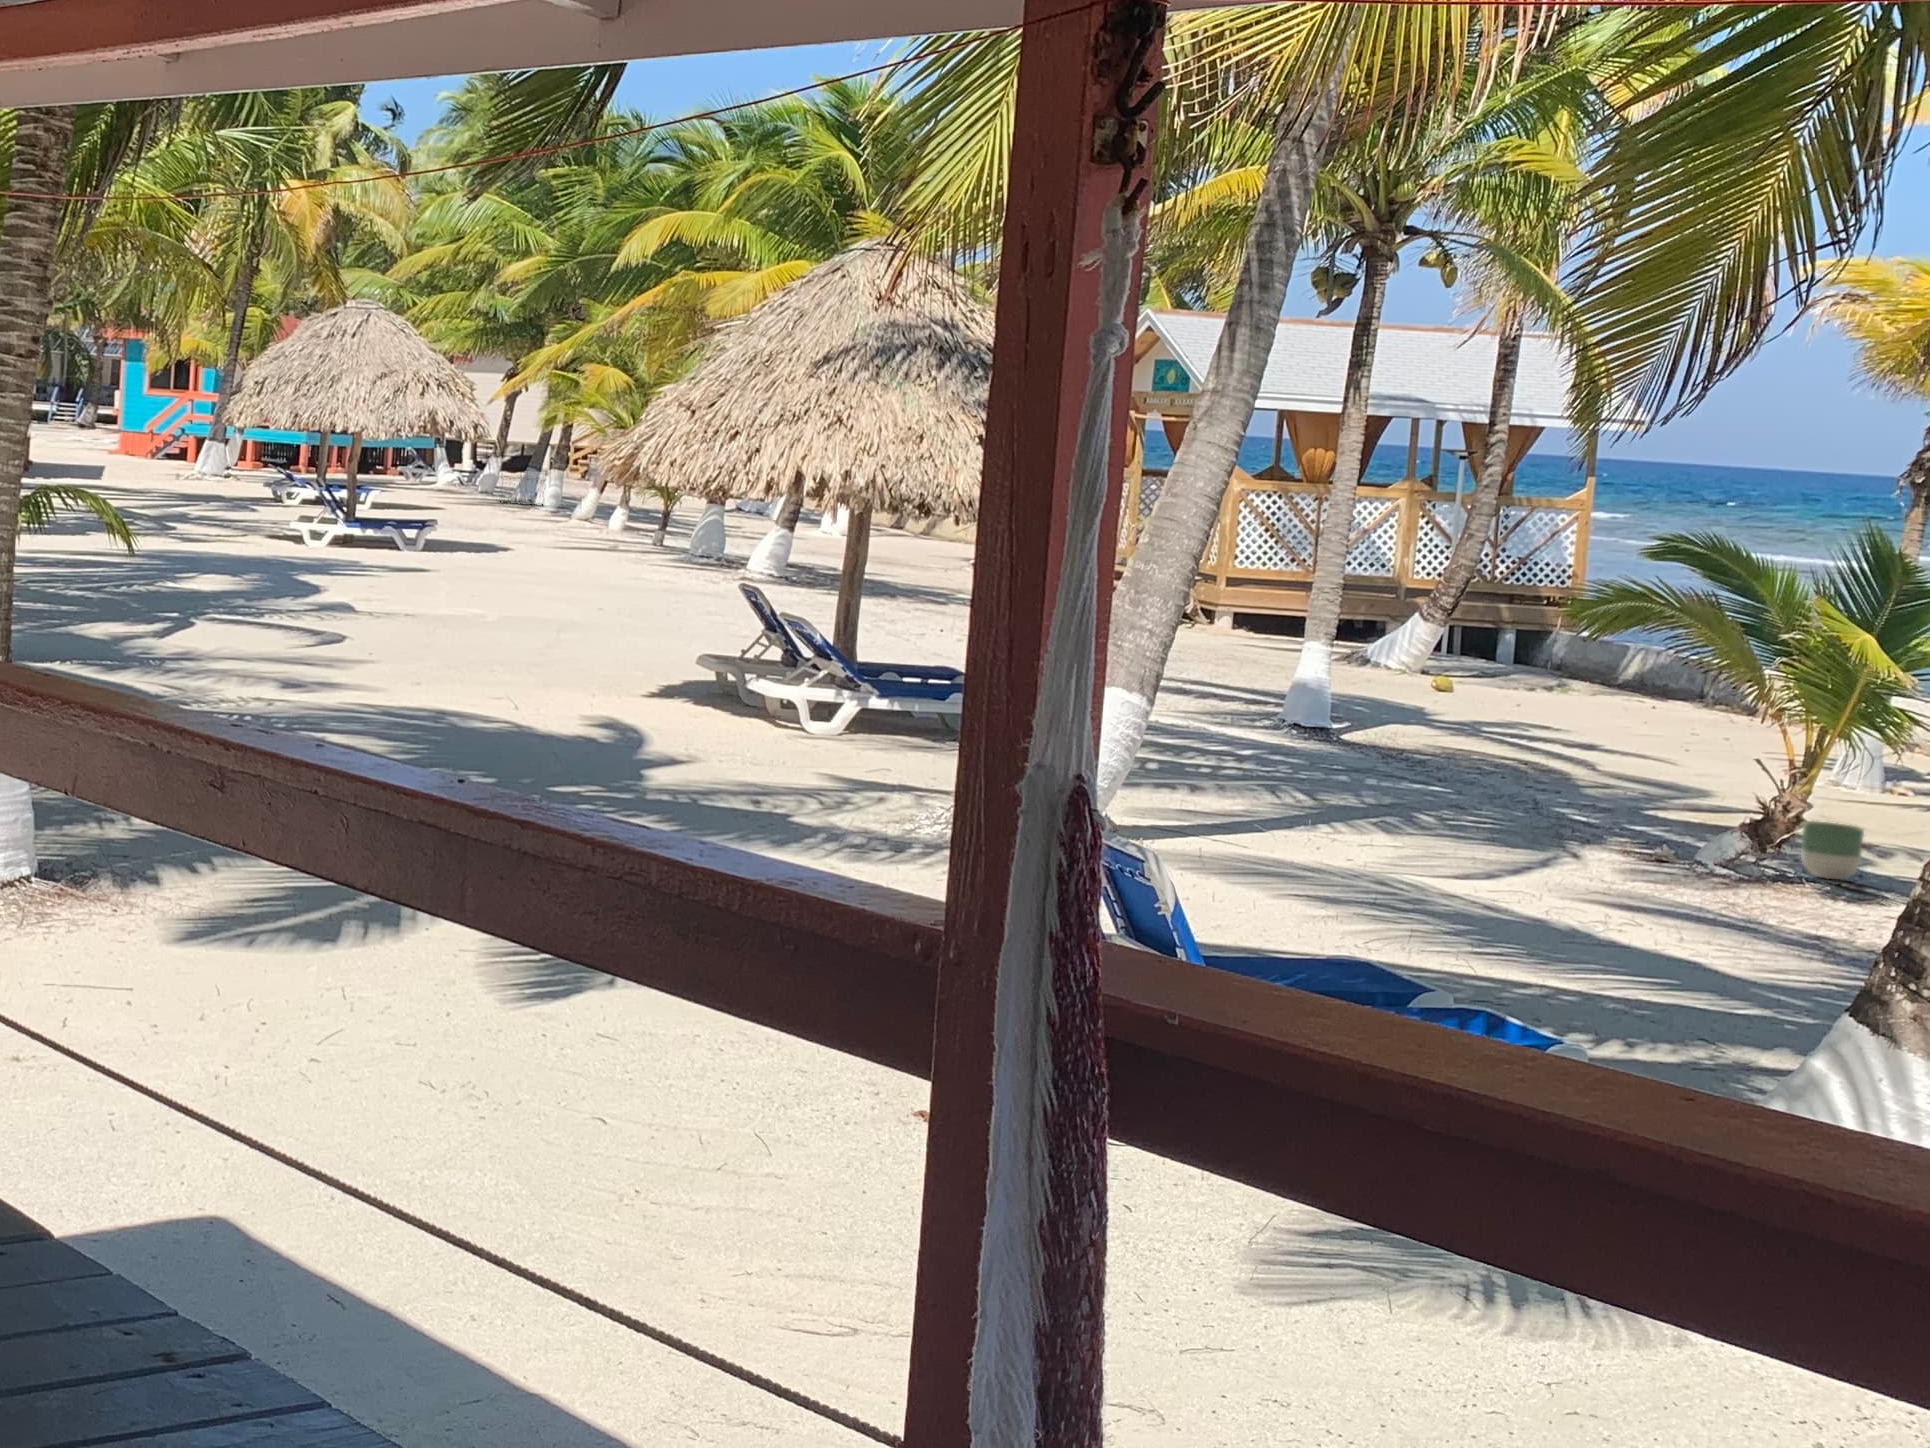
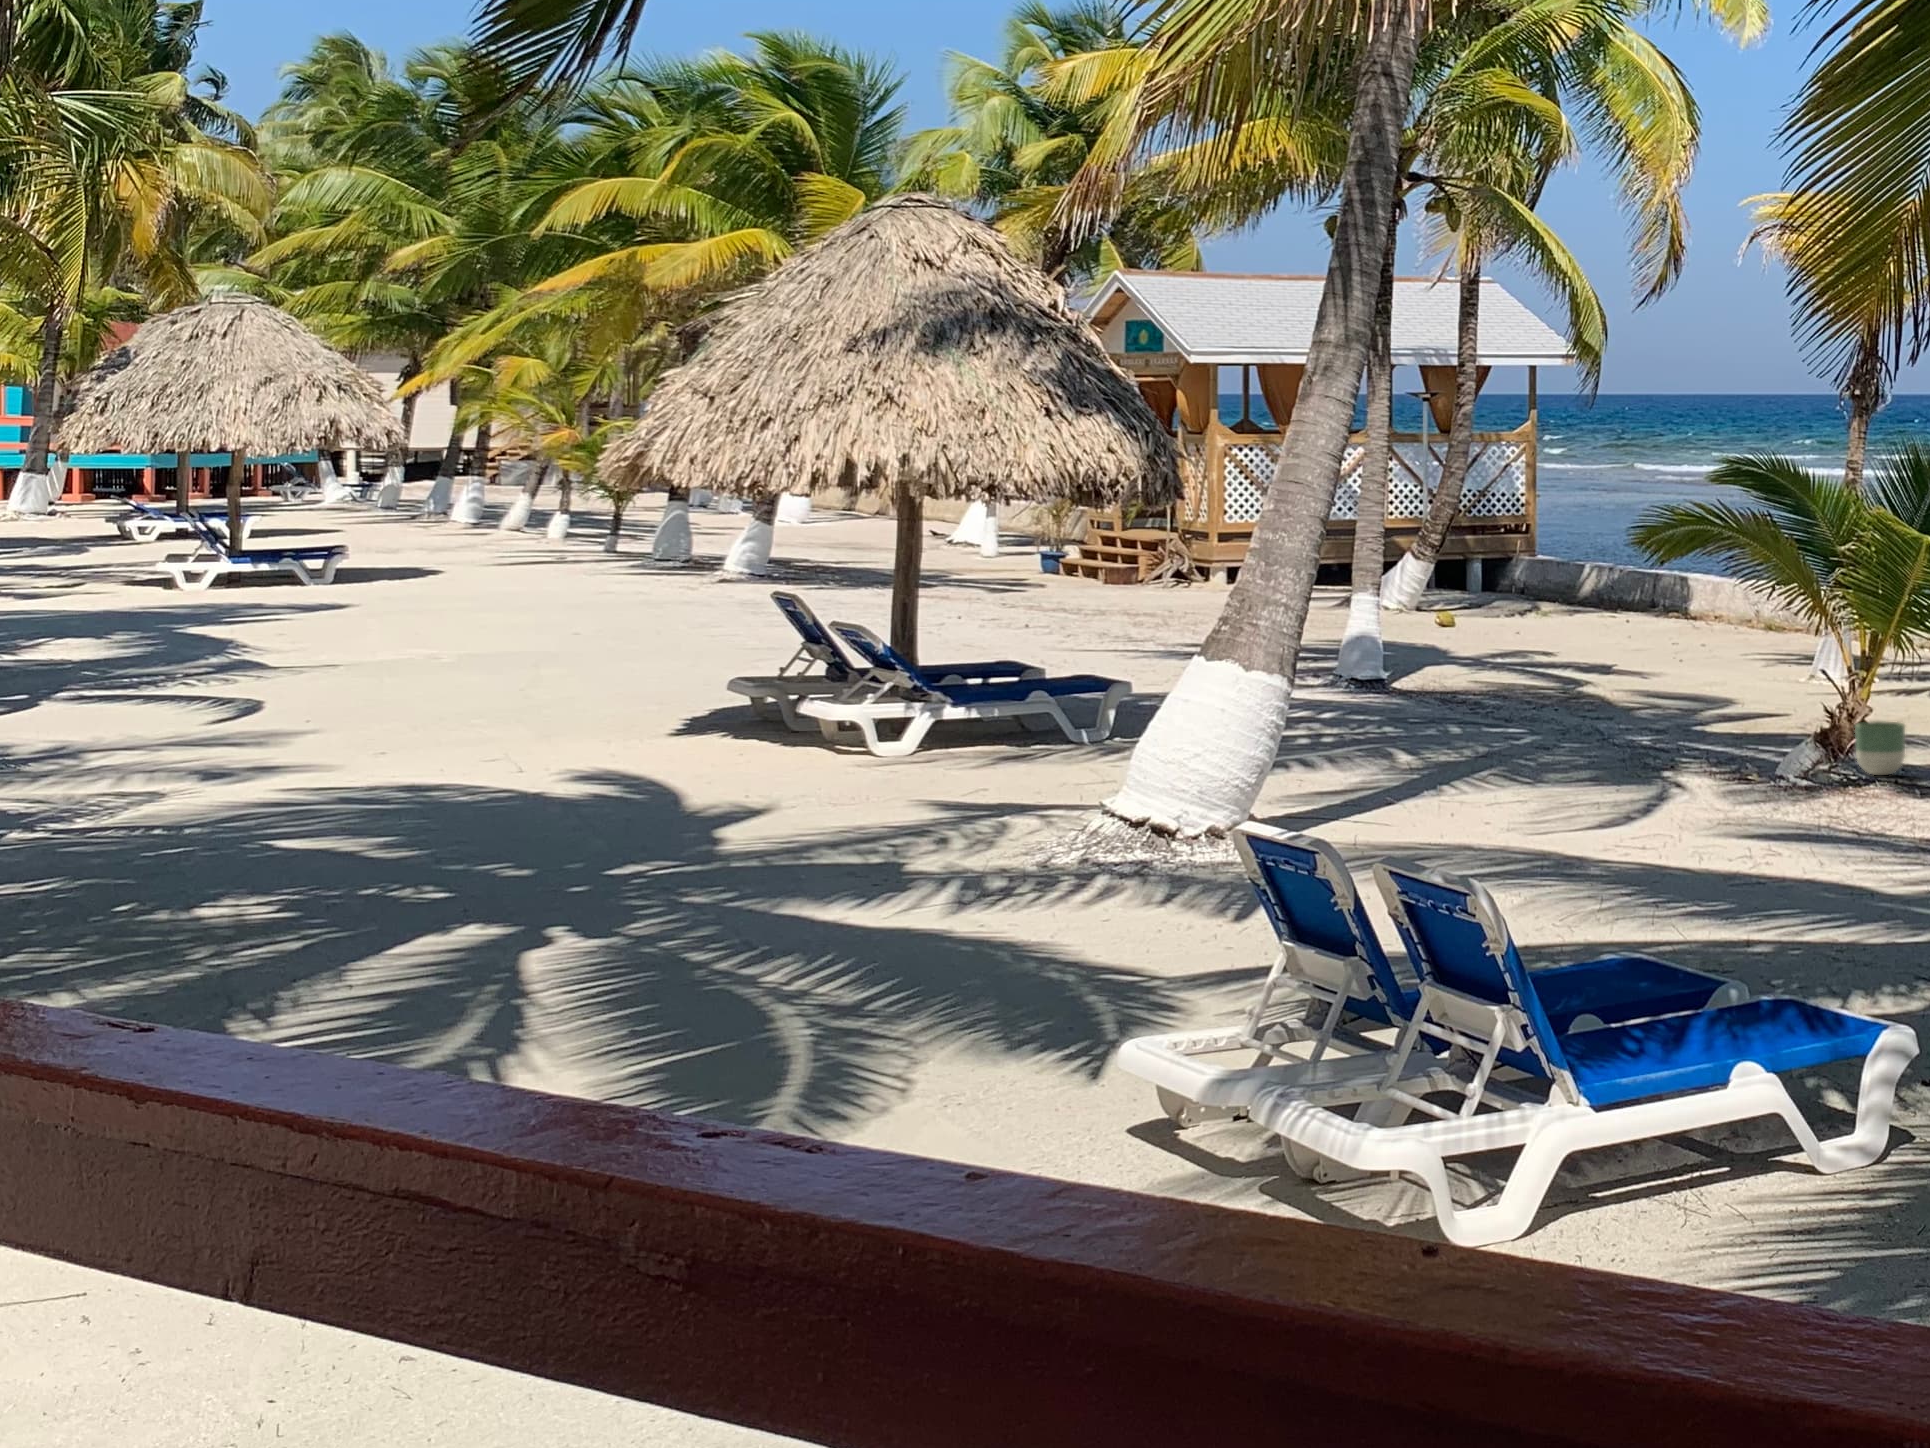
side table: present [500,468,545,506] -> none [406,477,464,518]

